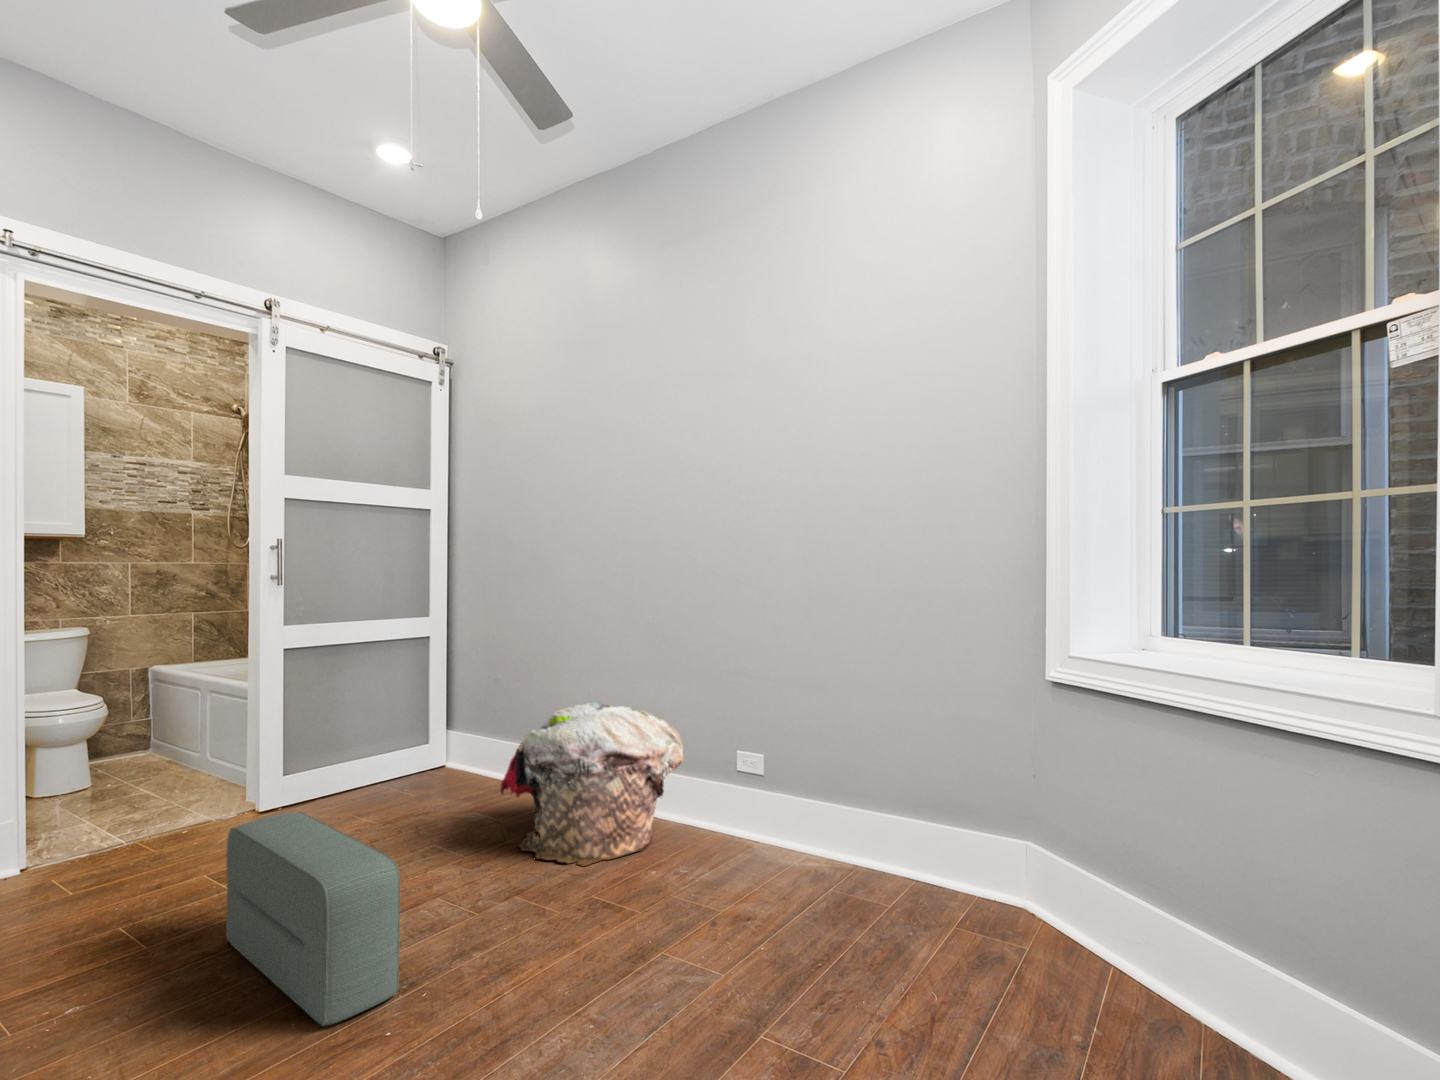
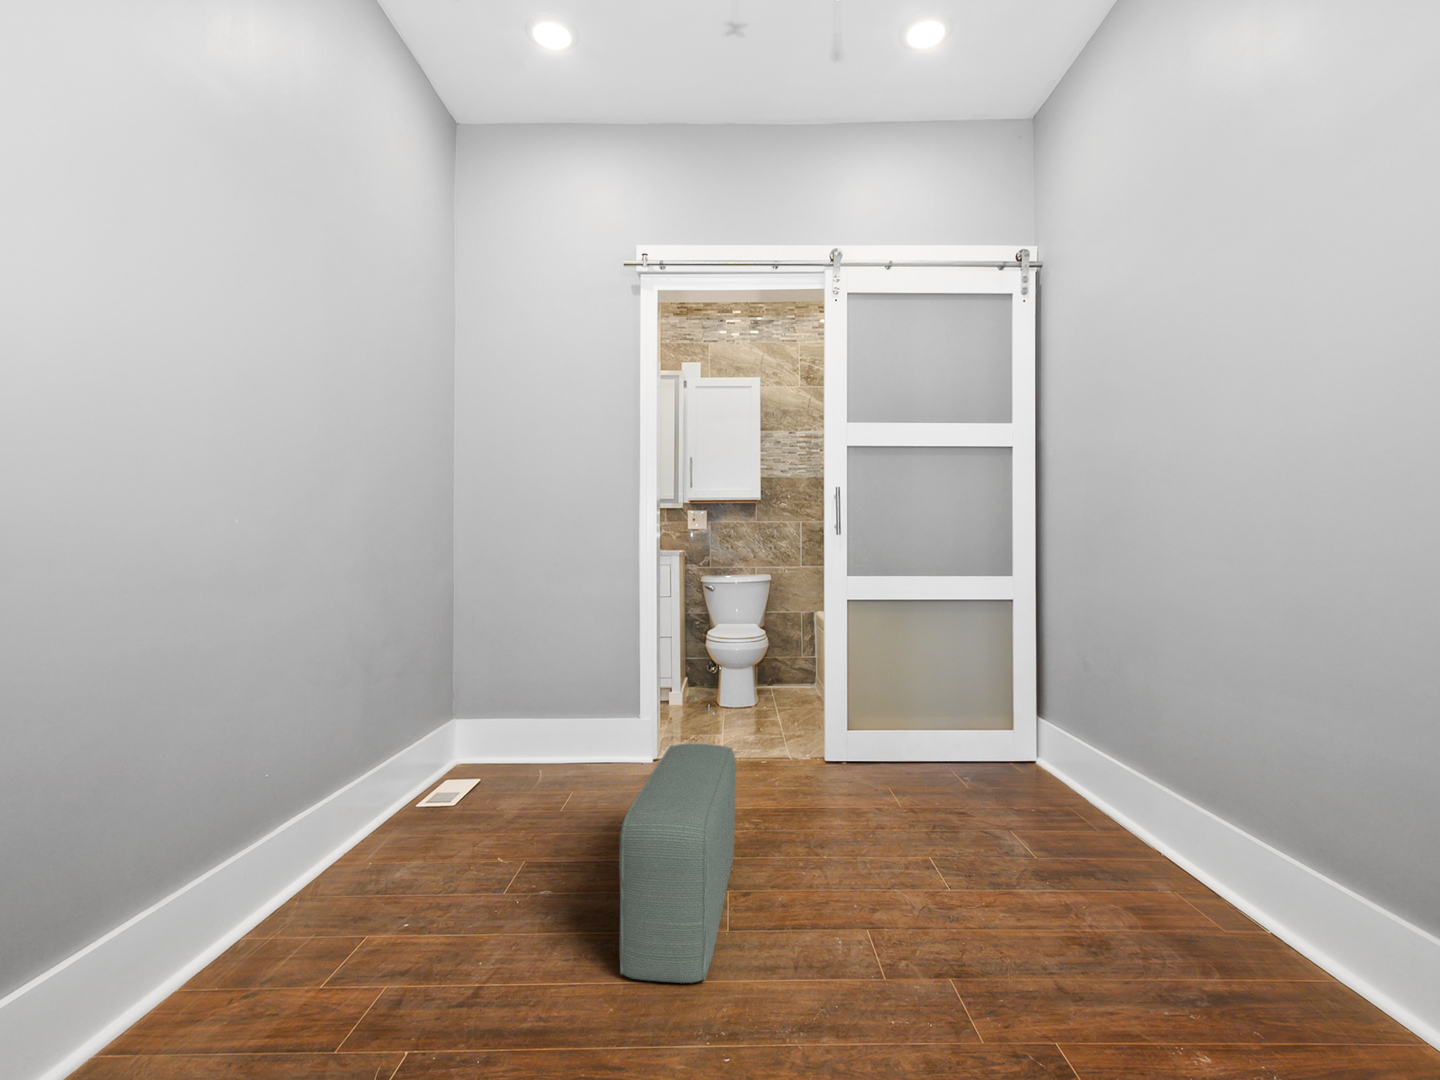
laundry basket: present [500,702,683,866] -> none [1002,701,1306,965]

